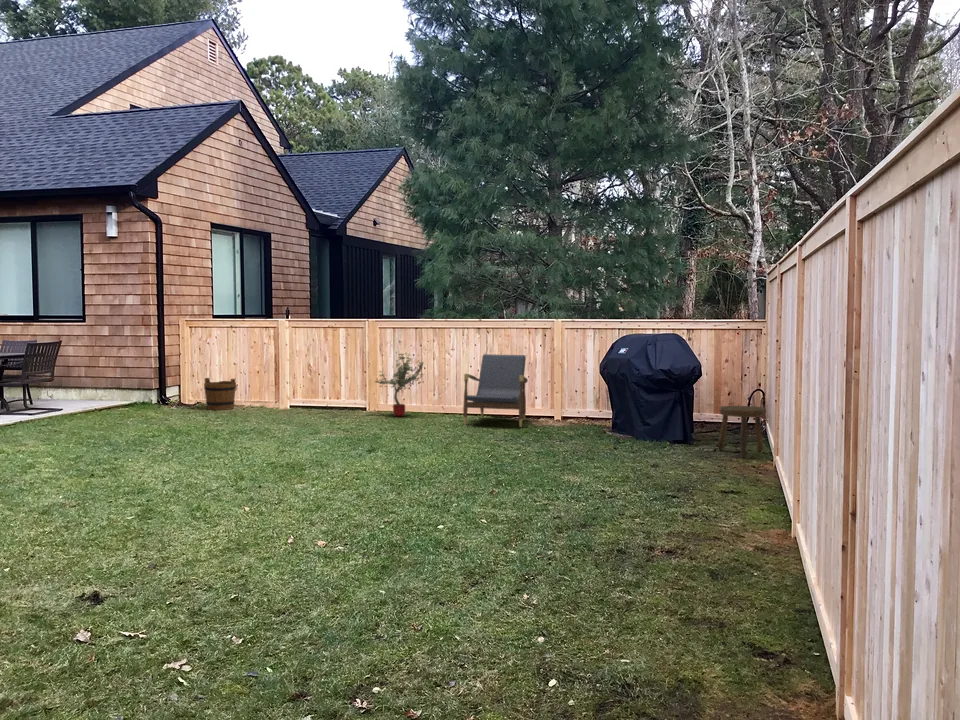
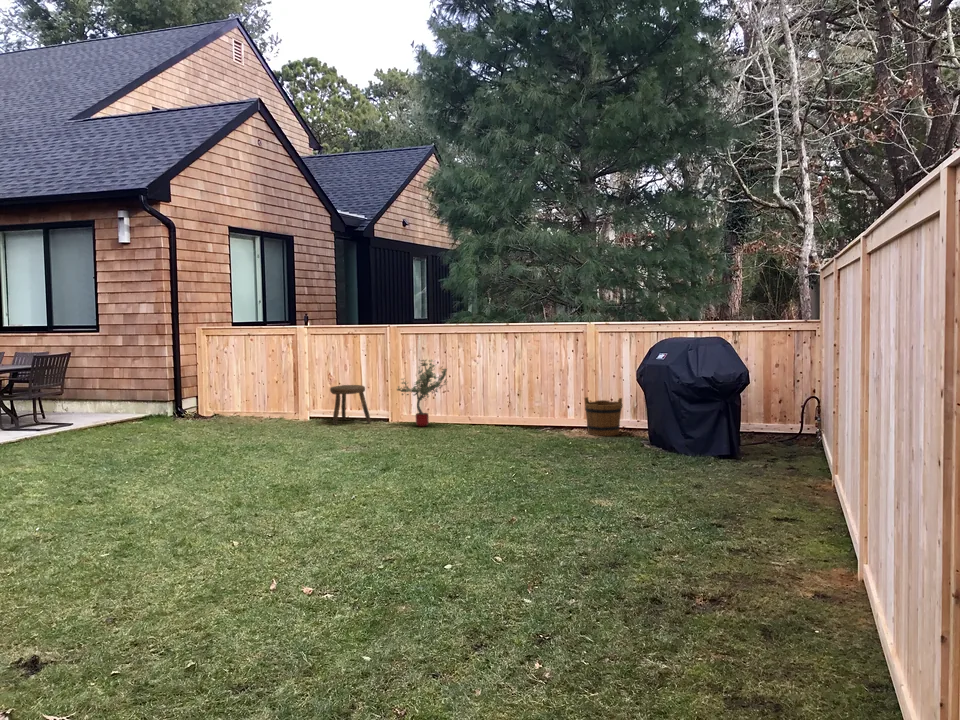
lounge chair: present [463,354,528,427] -> none [489,359,558,438]
bucket: present [204,378,237,410] -> present [585,397,622,436]
stool: present [718,406,766,458] -> present [330,385,371,425]

